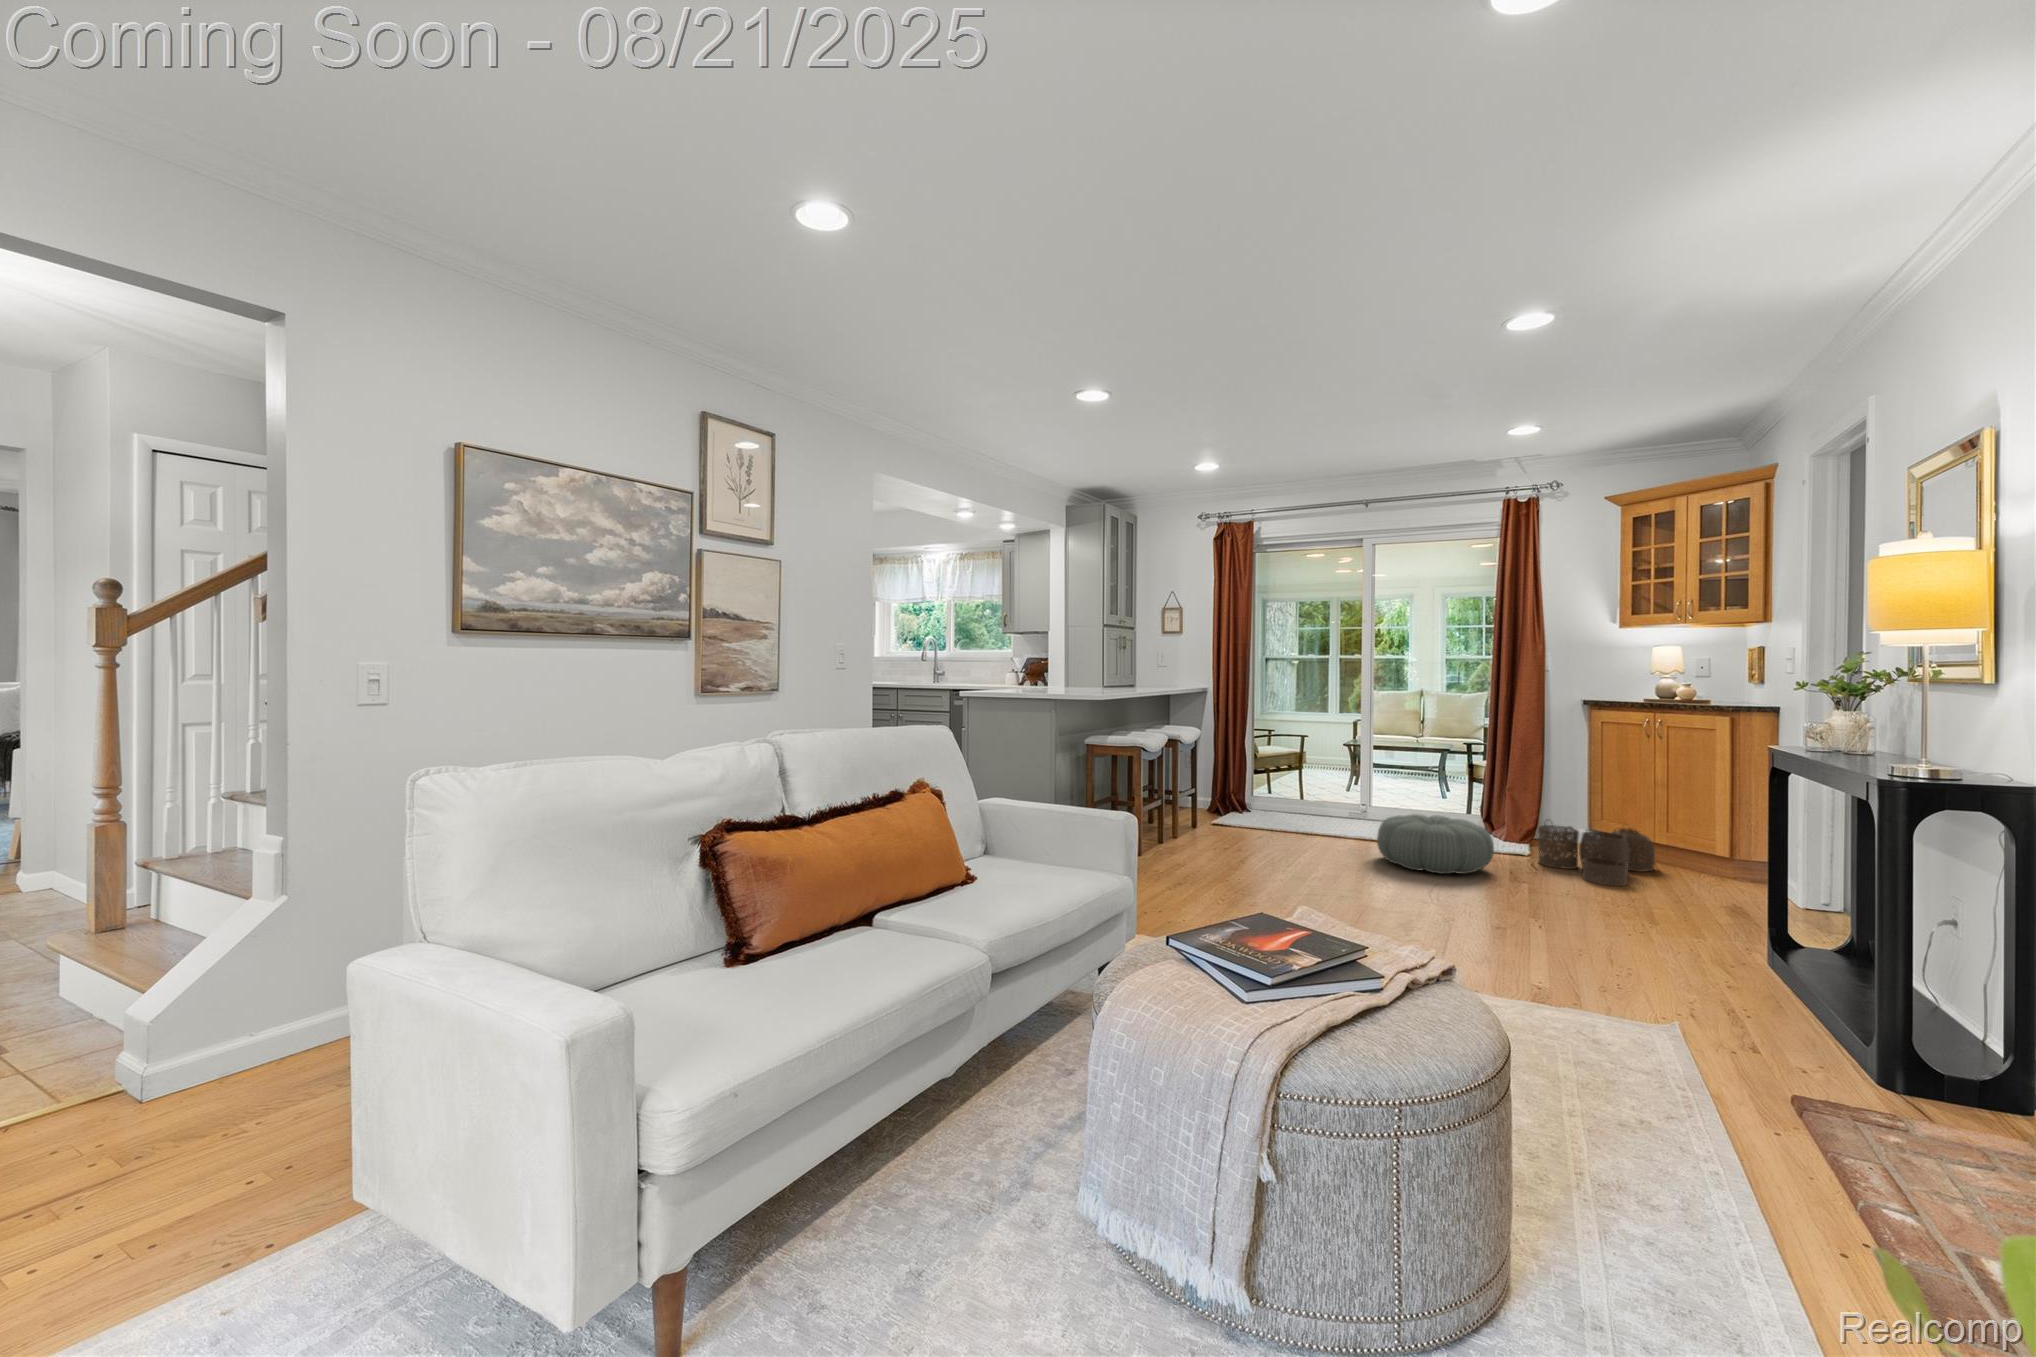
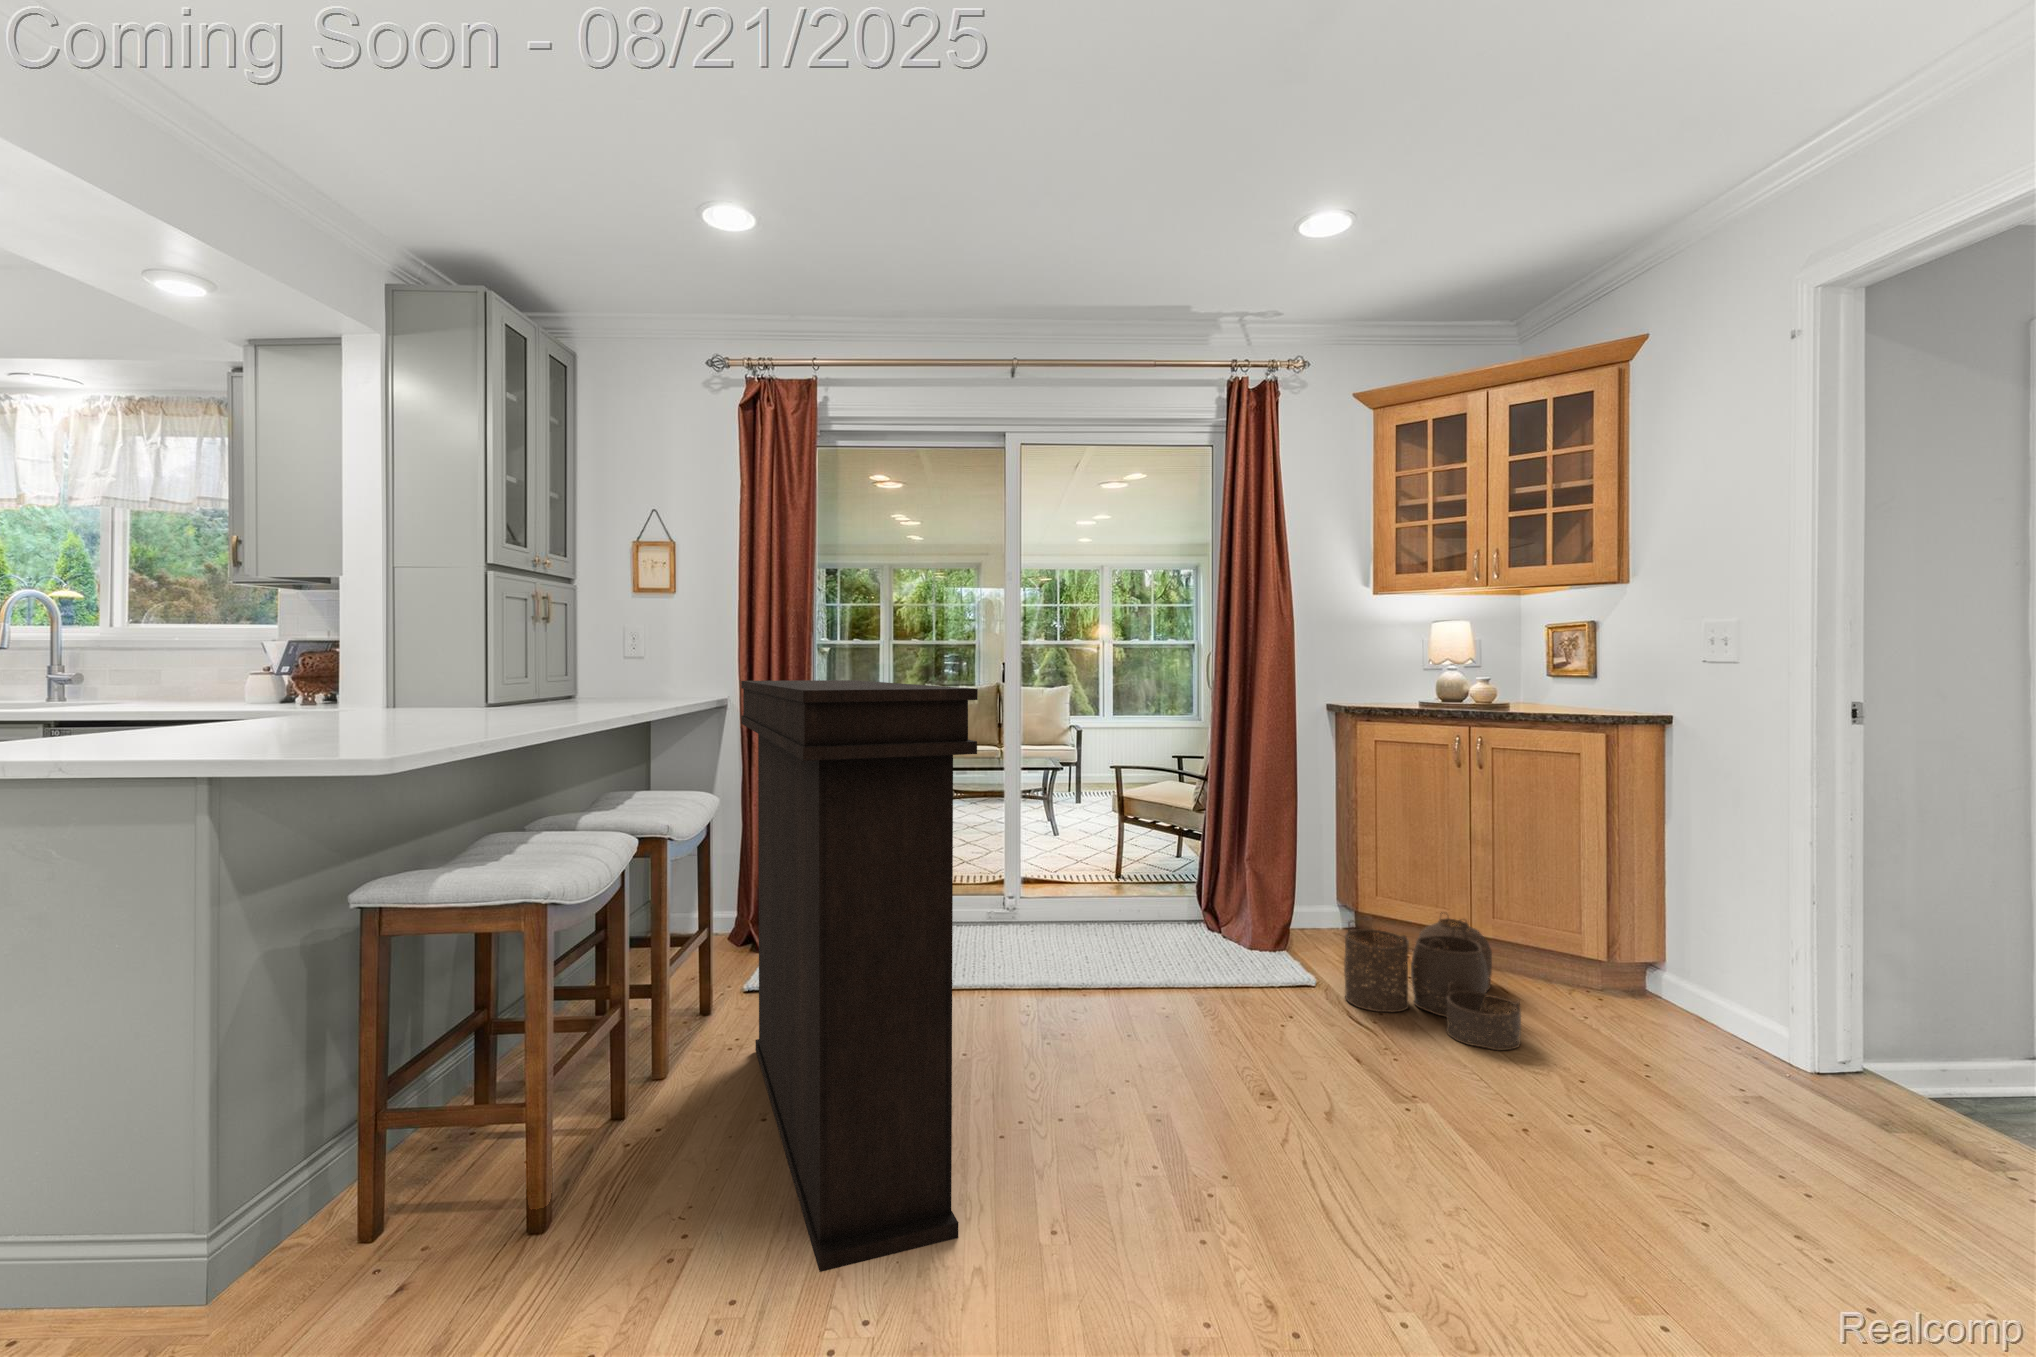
console table: none [1208,678,1282,878] -> present [741,680,978,1272]
pouf: present [1377,814,1494,874] -> none [1115,946,1336,1093]

